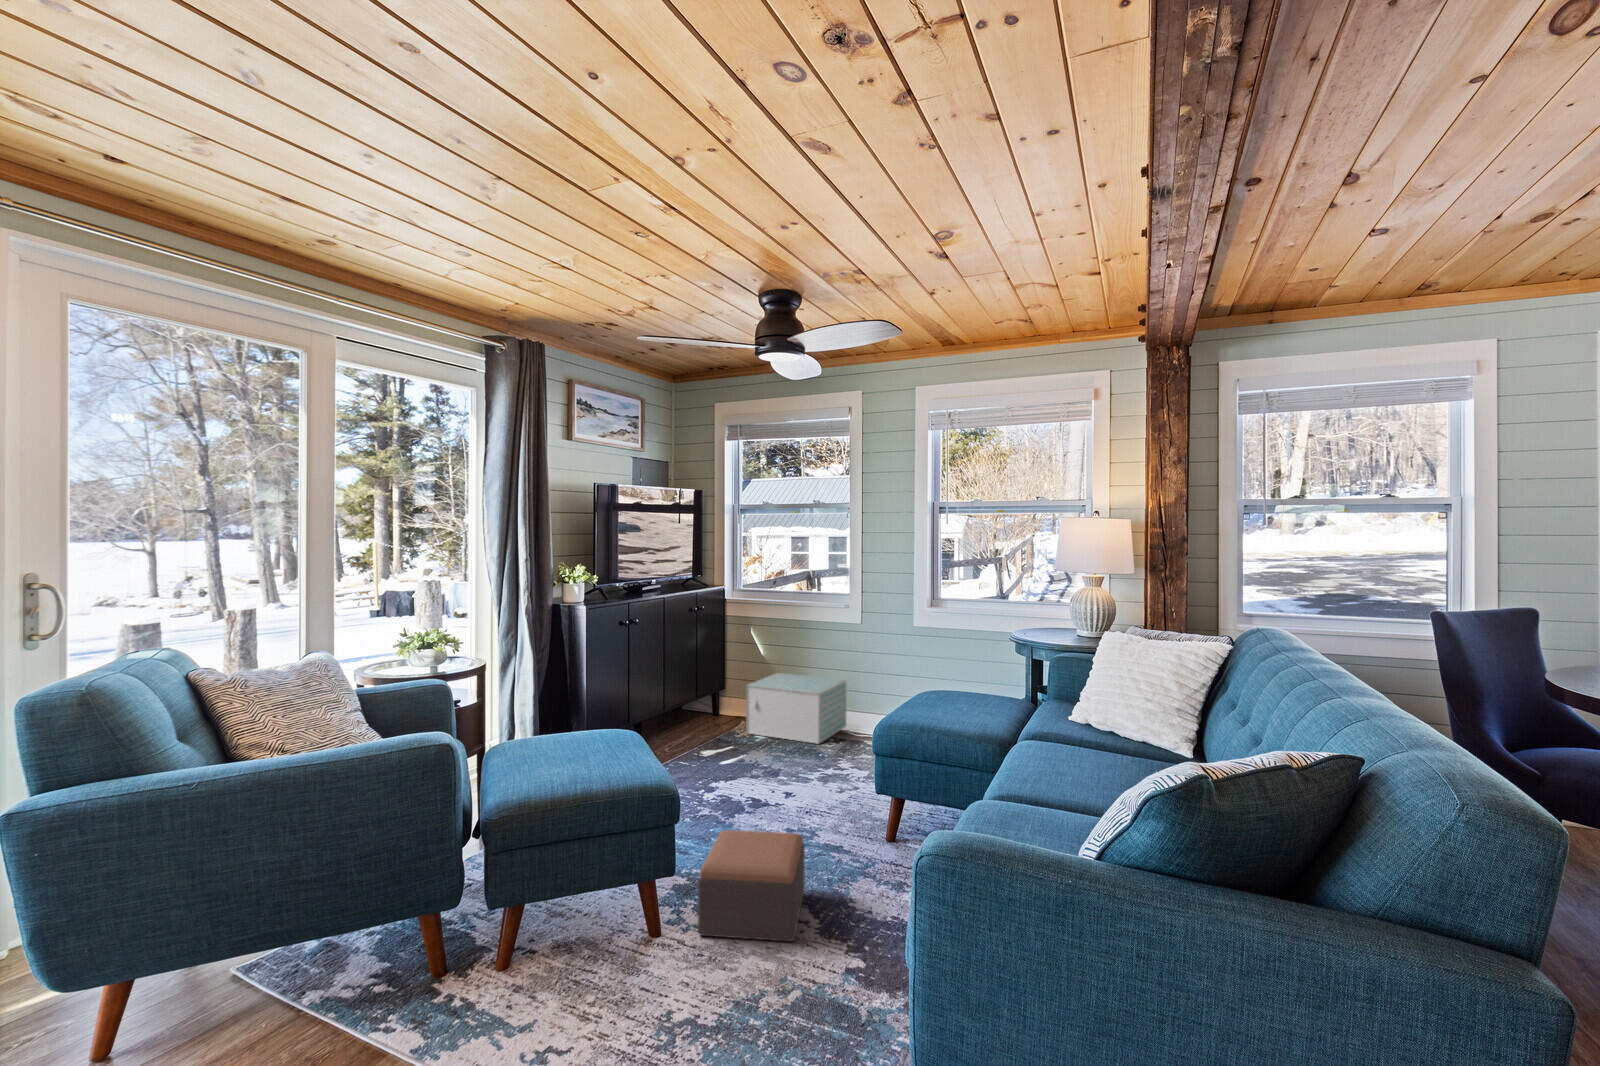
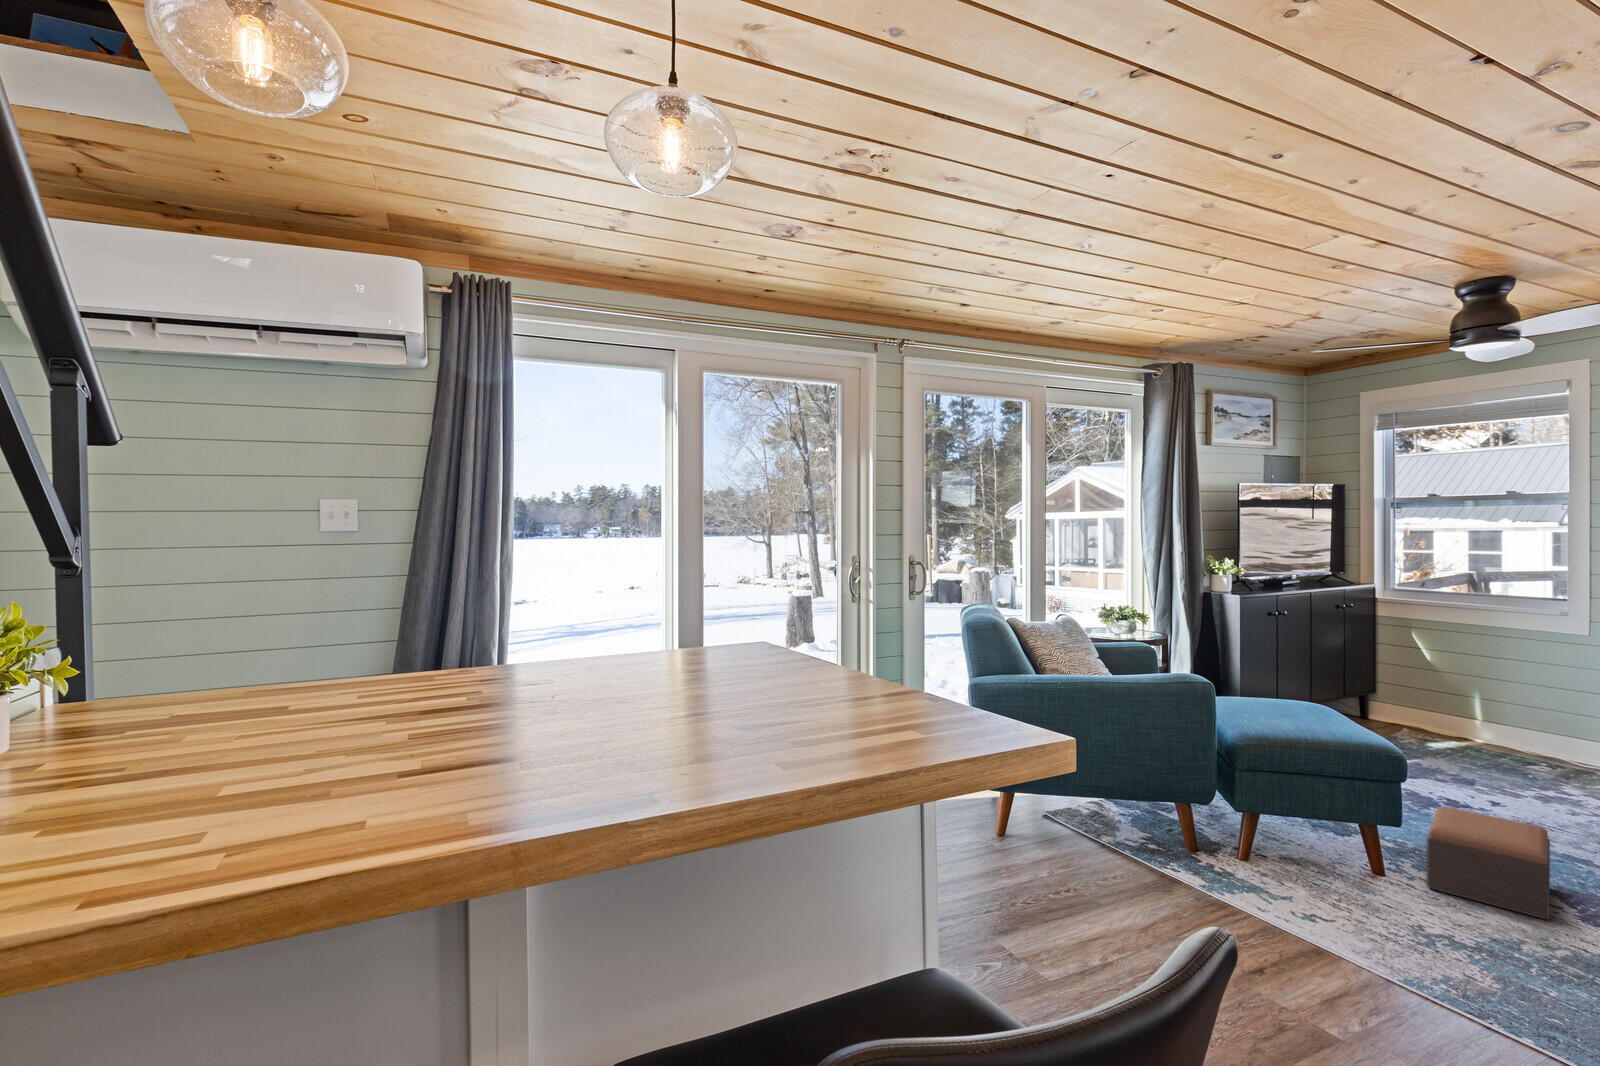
storage box: present [746,673,847,743] -> none [1414,681,1562,762]

